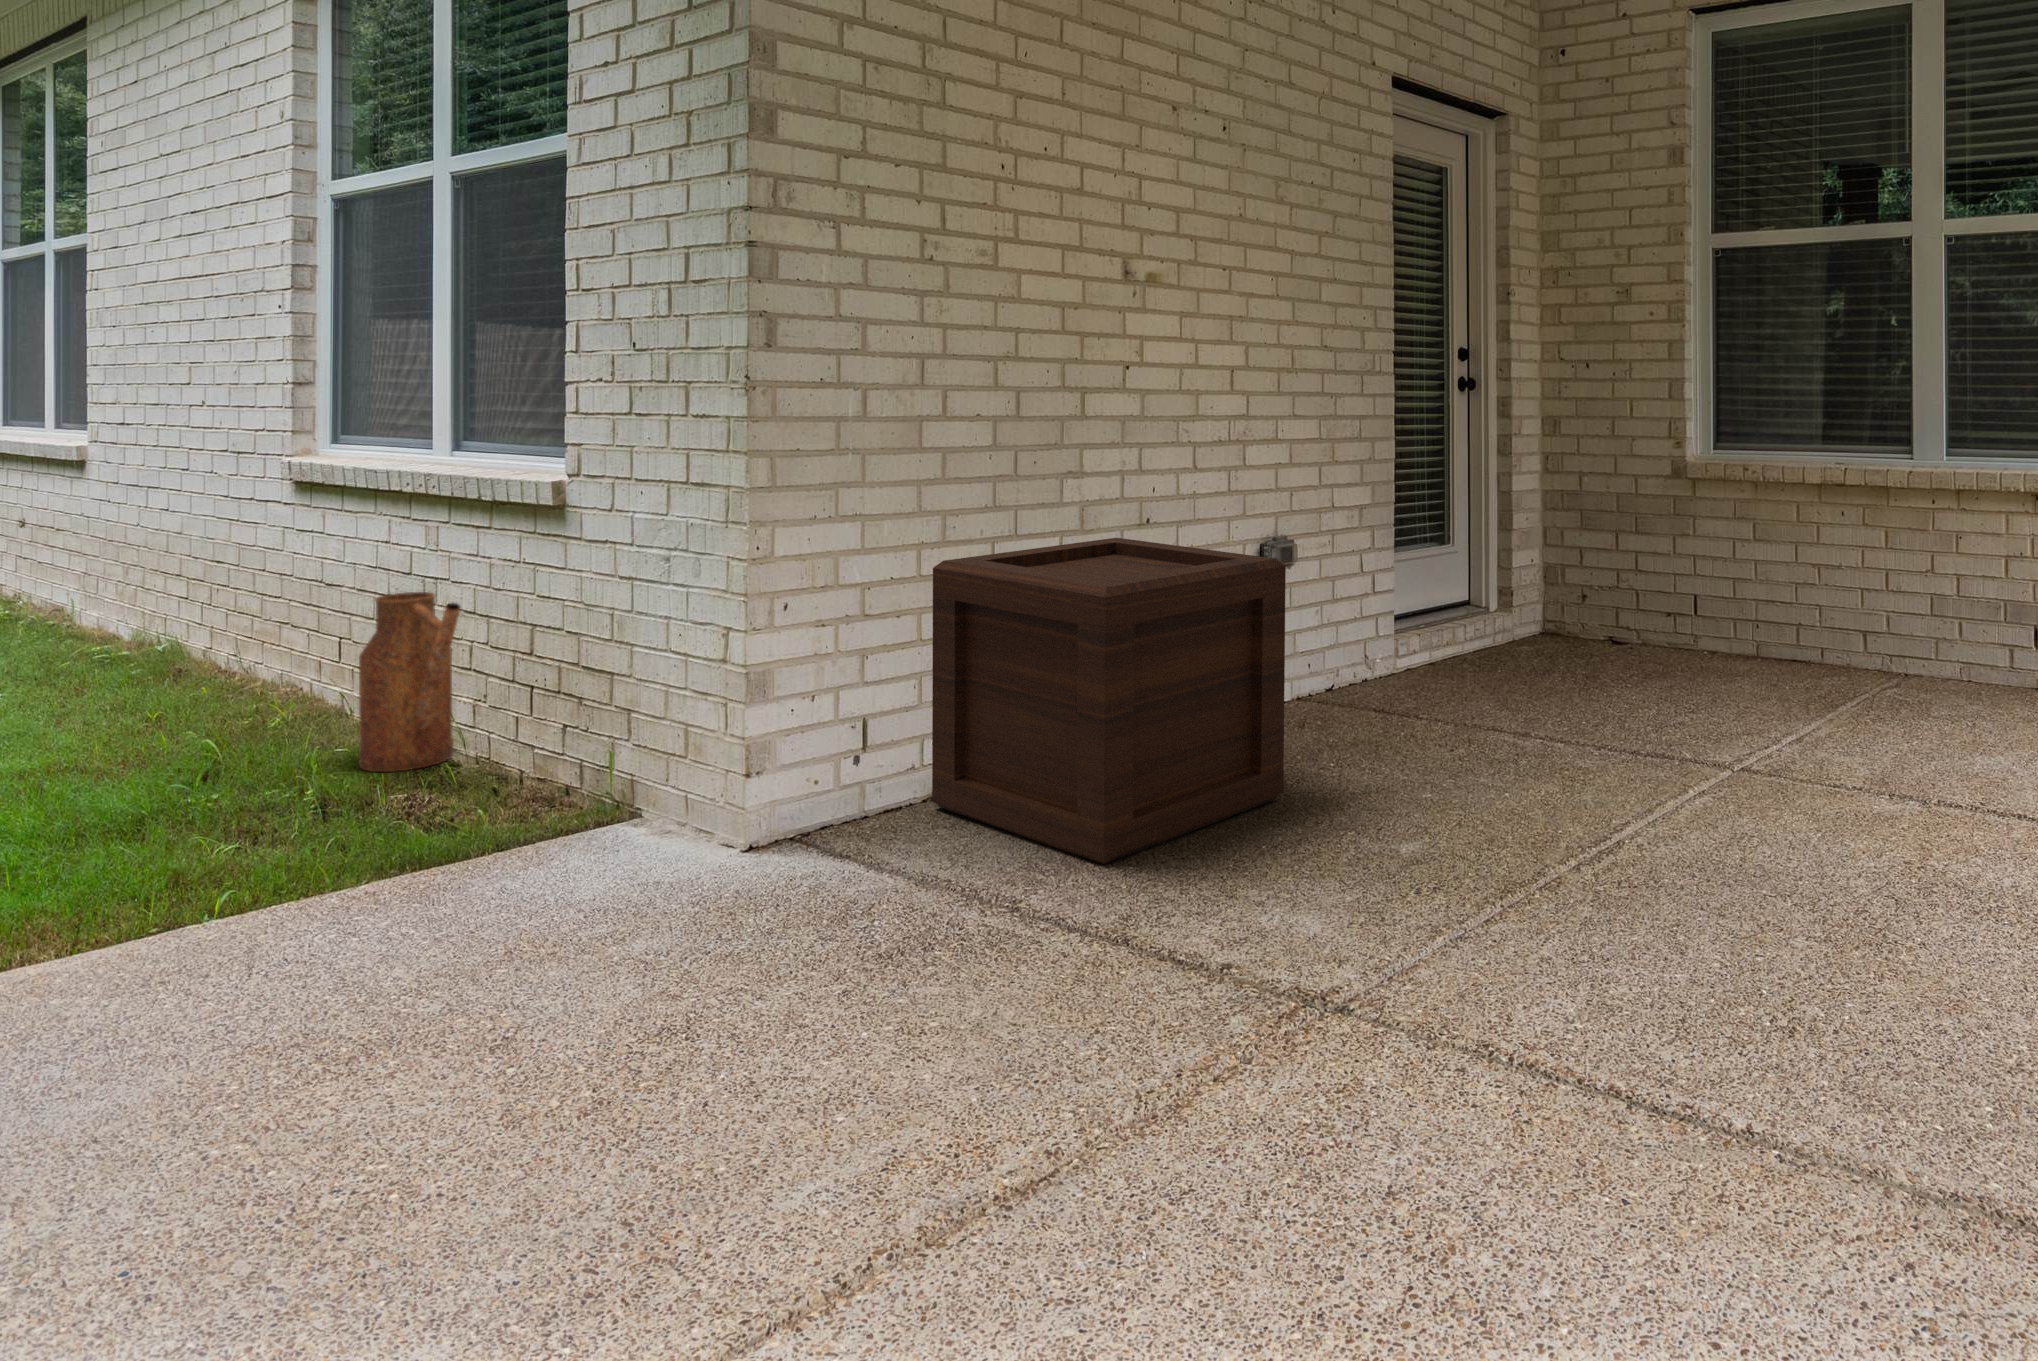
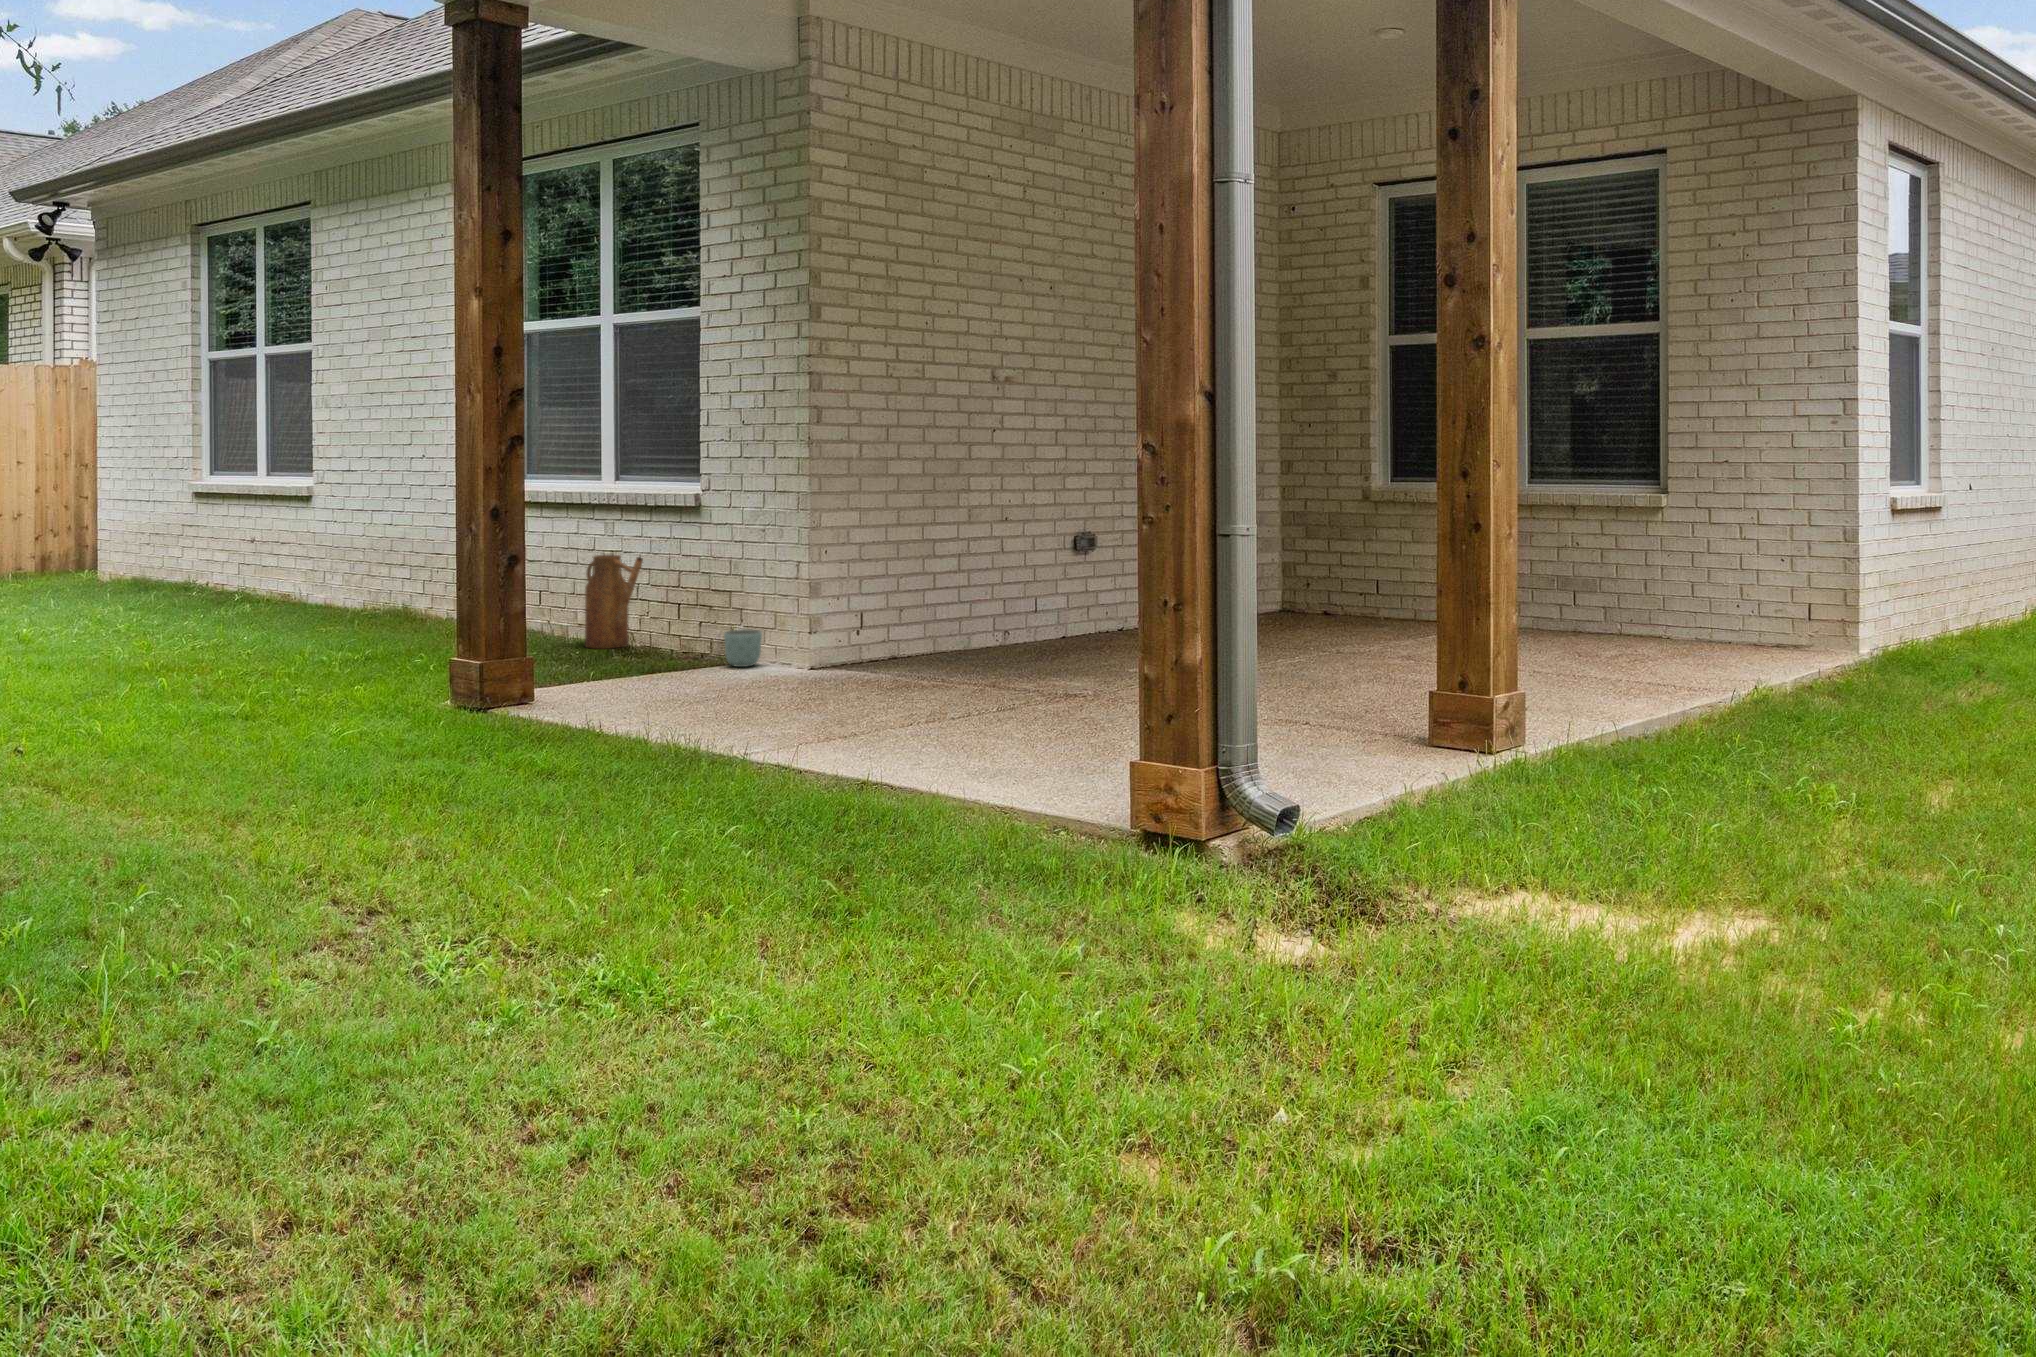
wooden crate: present [932,538,1286,864] -> none [893,524,1077,675]
planter: none [576,759,660,843] -> present [724,629,762,667]

